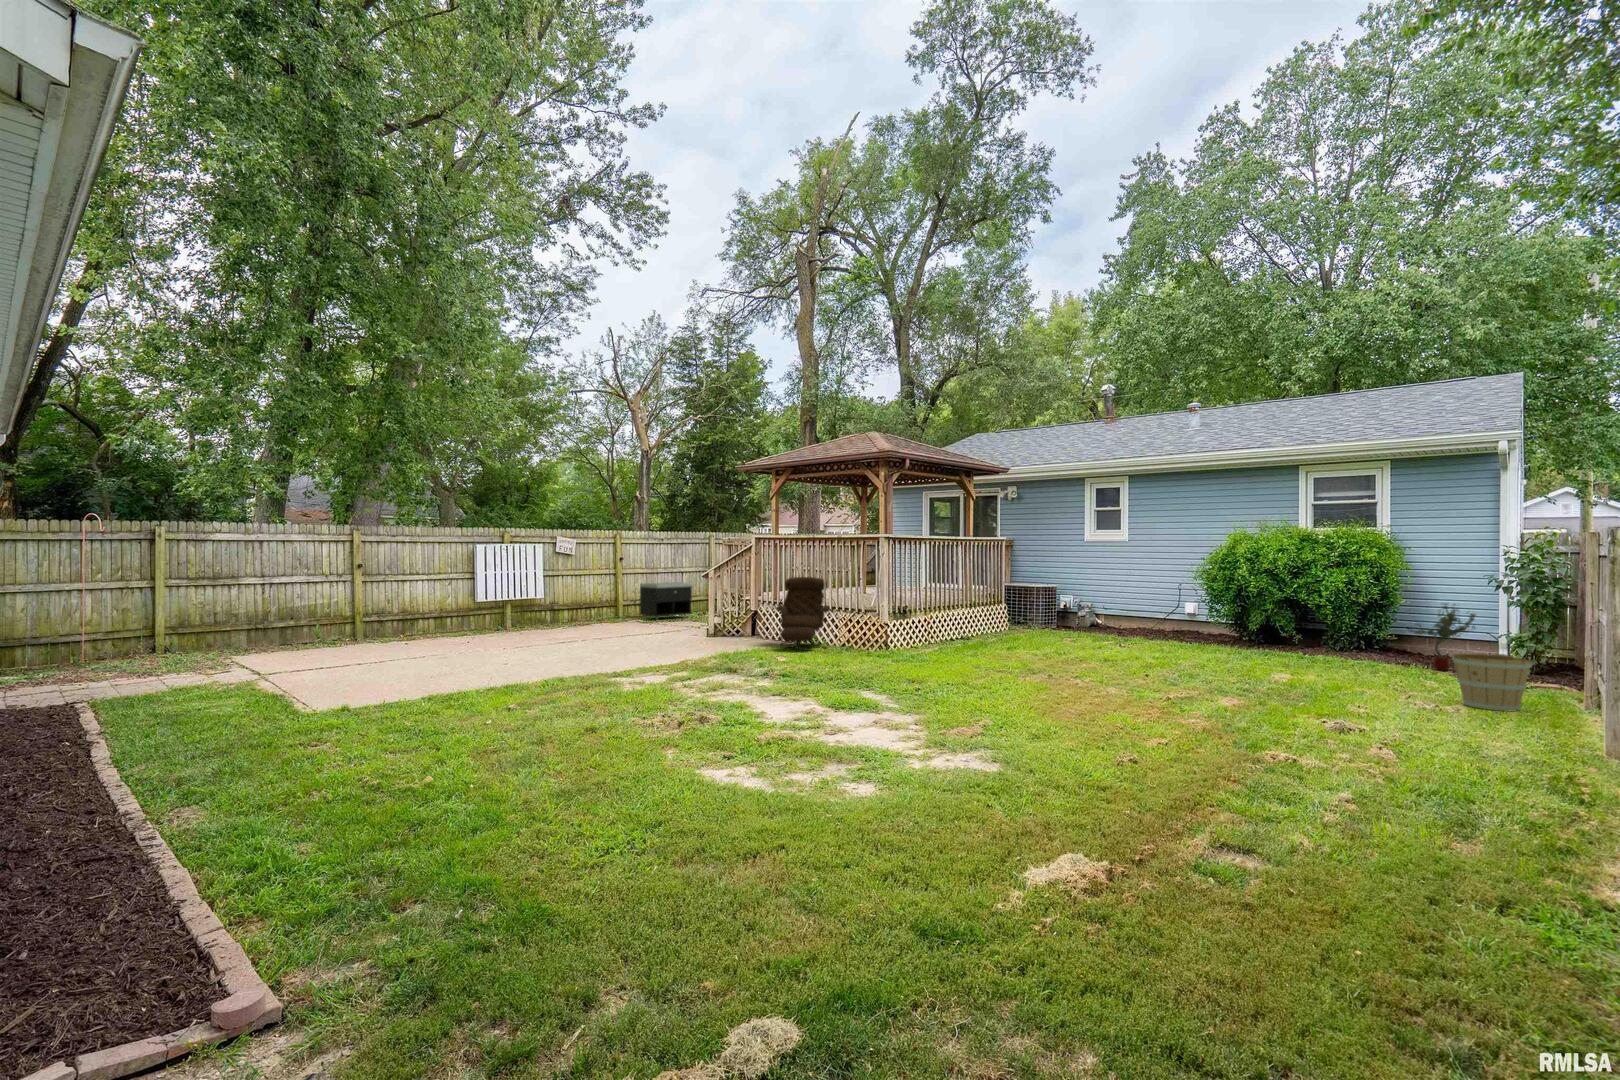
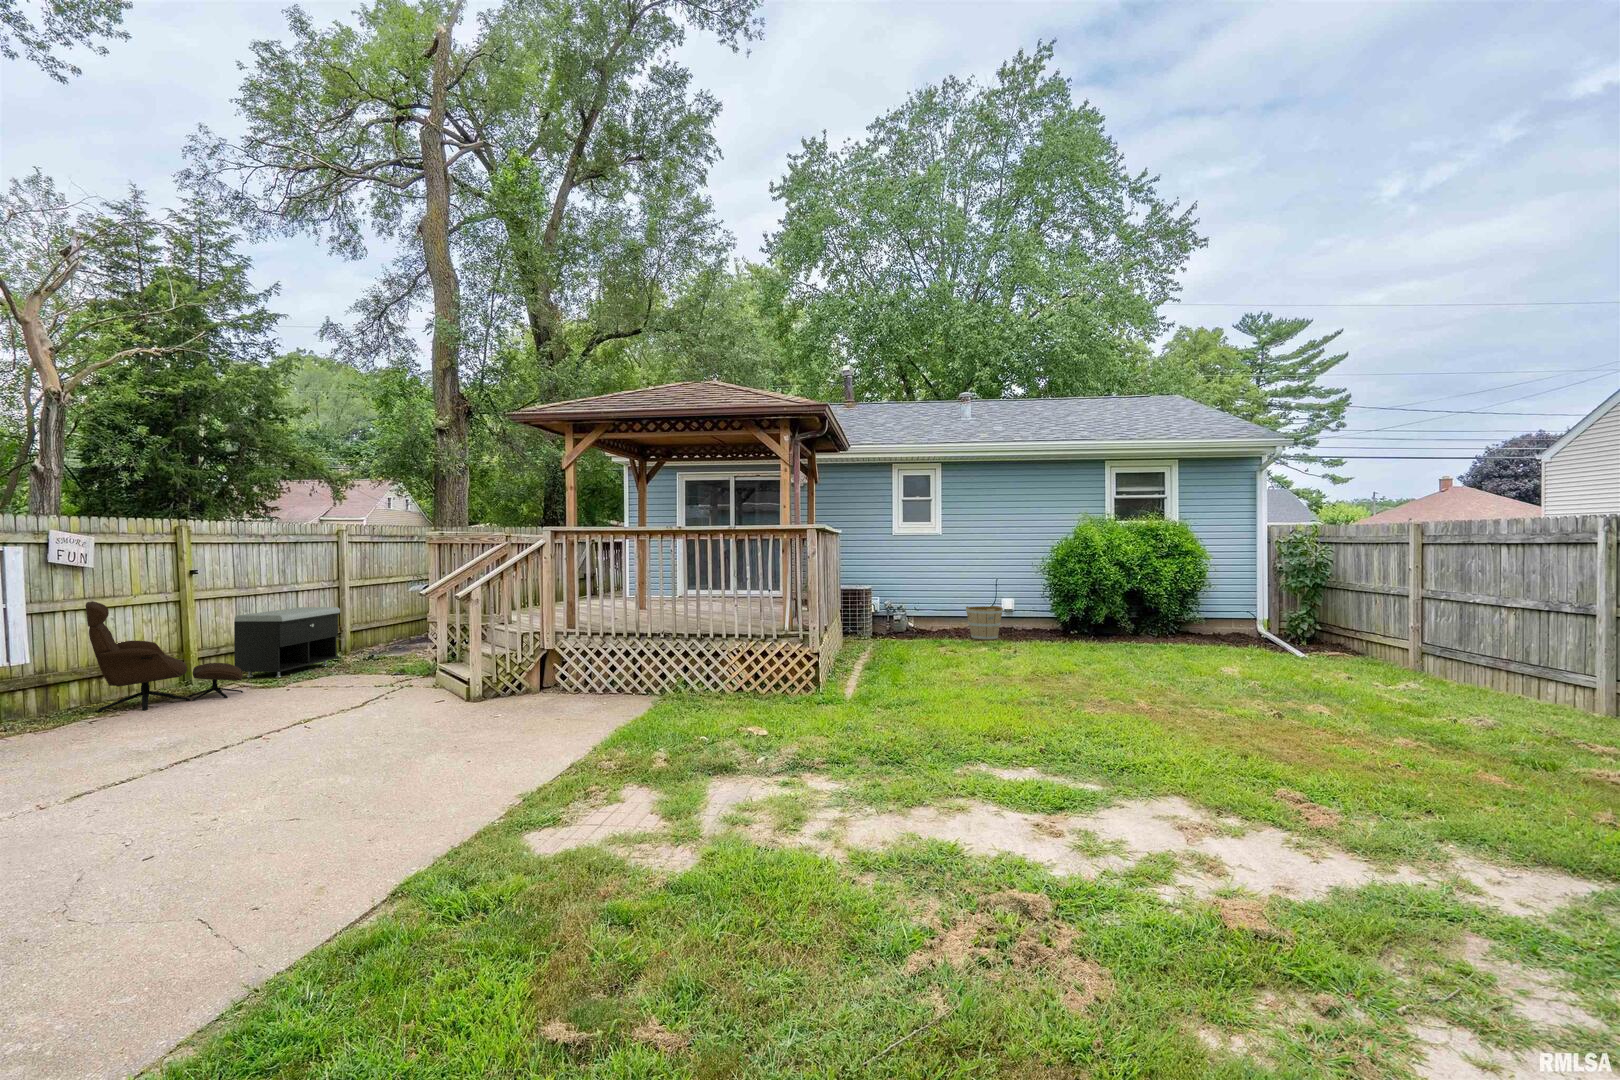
lounge chair: present [776,577,830,651] -> present [85,601,243,712]
potted tree: present [1410,604,1476,670] -> none [1205,584,1259,642]
wooden bucket: present [1452,653,1532,712] -> present [966,606,1003,640]

